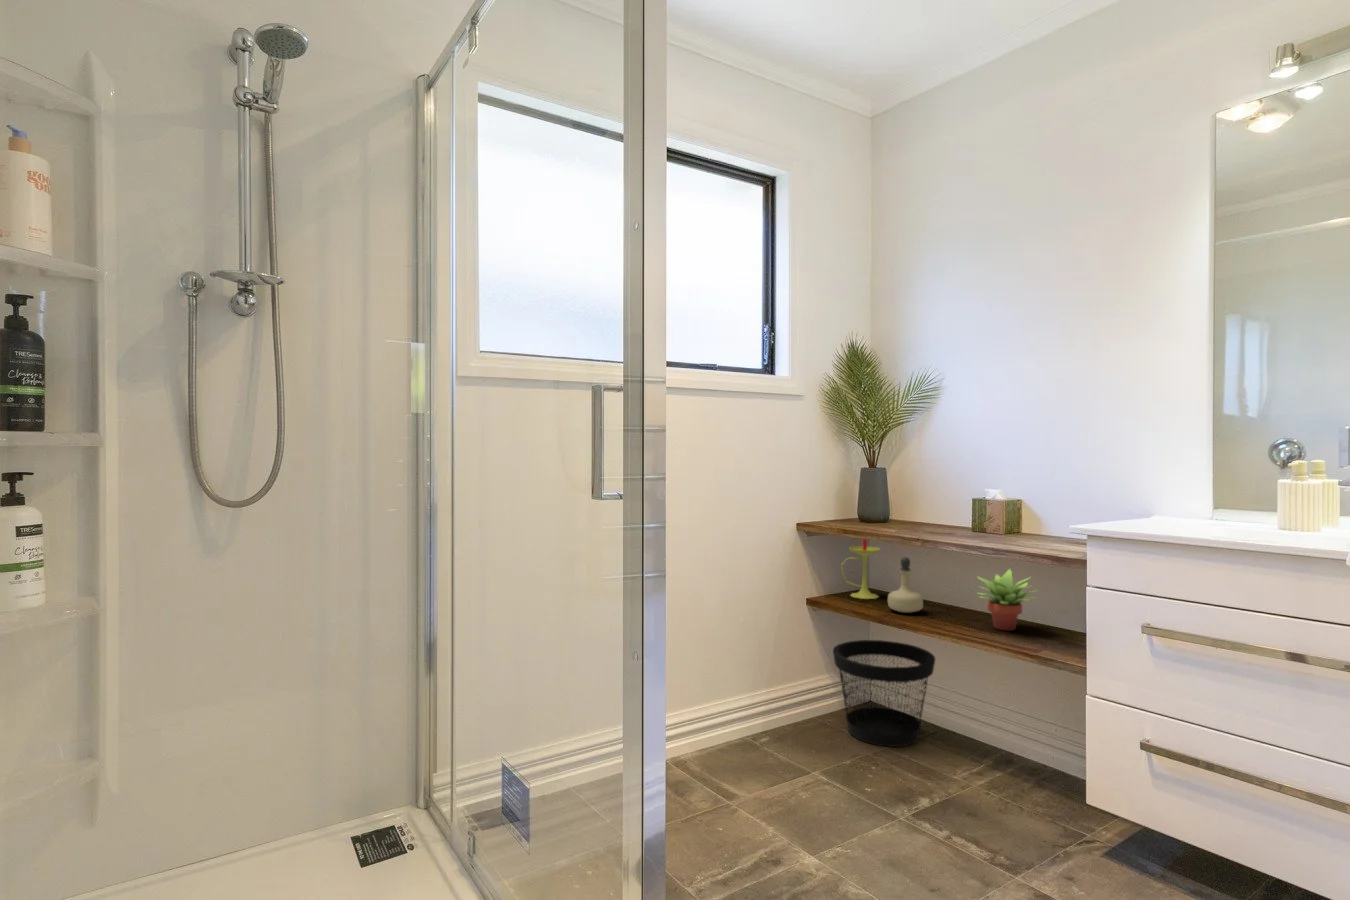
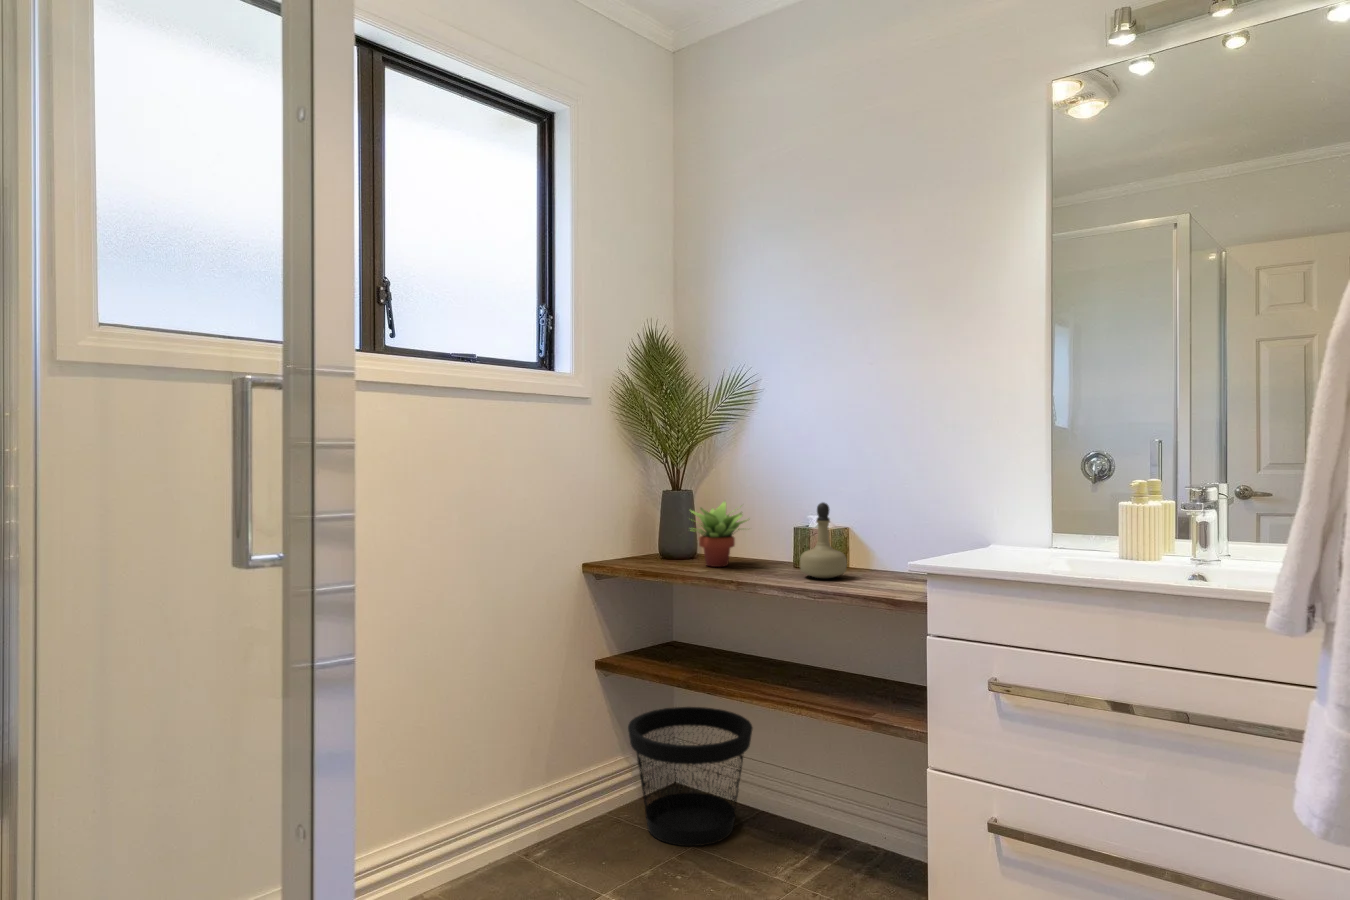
candle: present [841,539,880,599] -> none [638,553,687,656]
perfume bottle: present [888,557,923,613] -> present [800,503,847,578]
succulent plant: present [977,569,1035,631] -> present [690,501,747,567]

